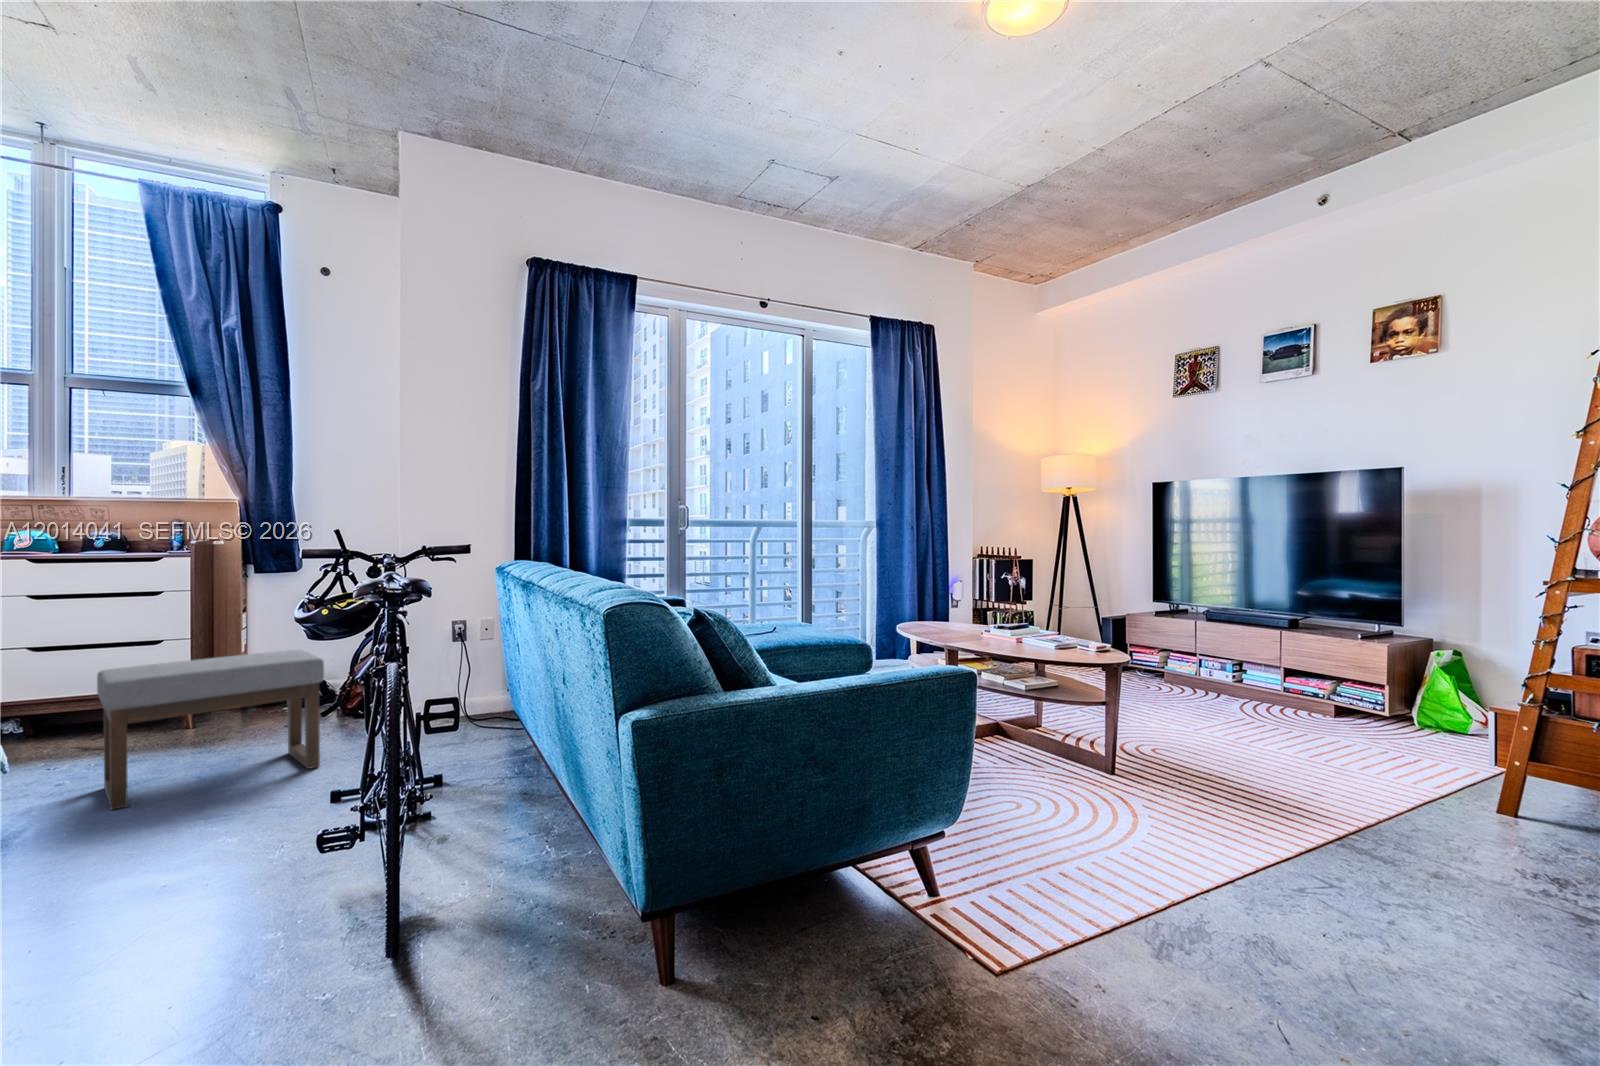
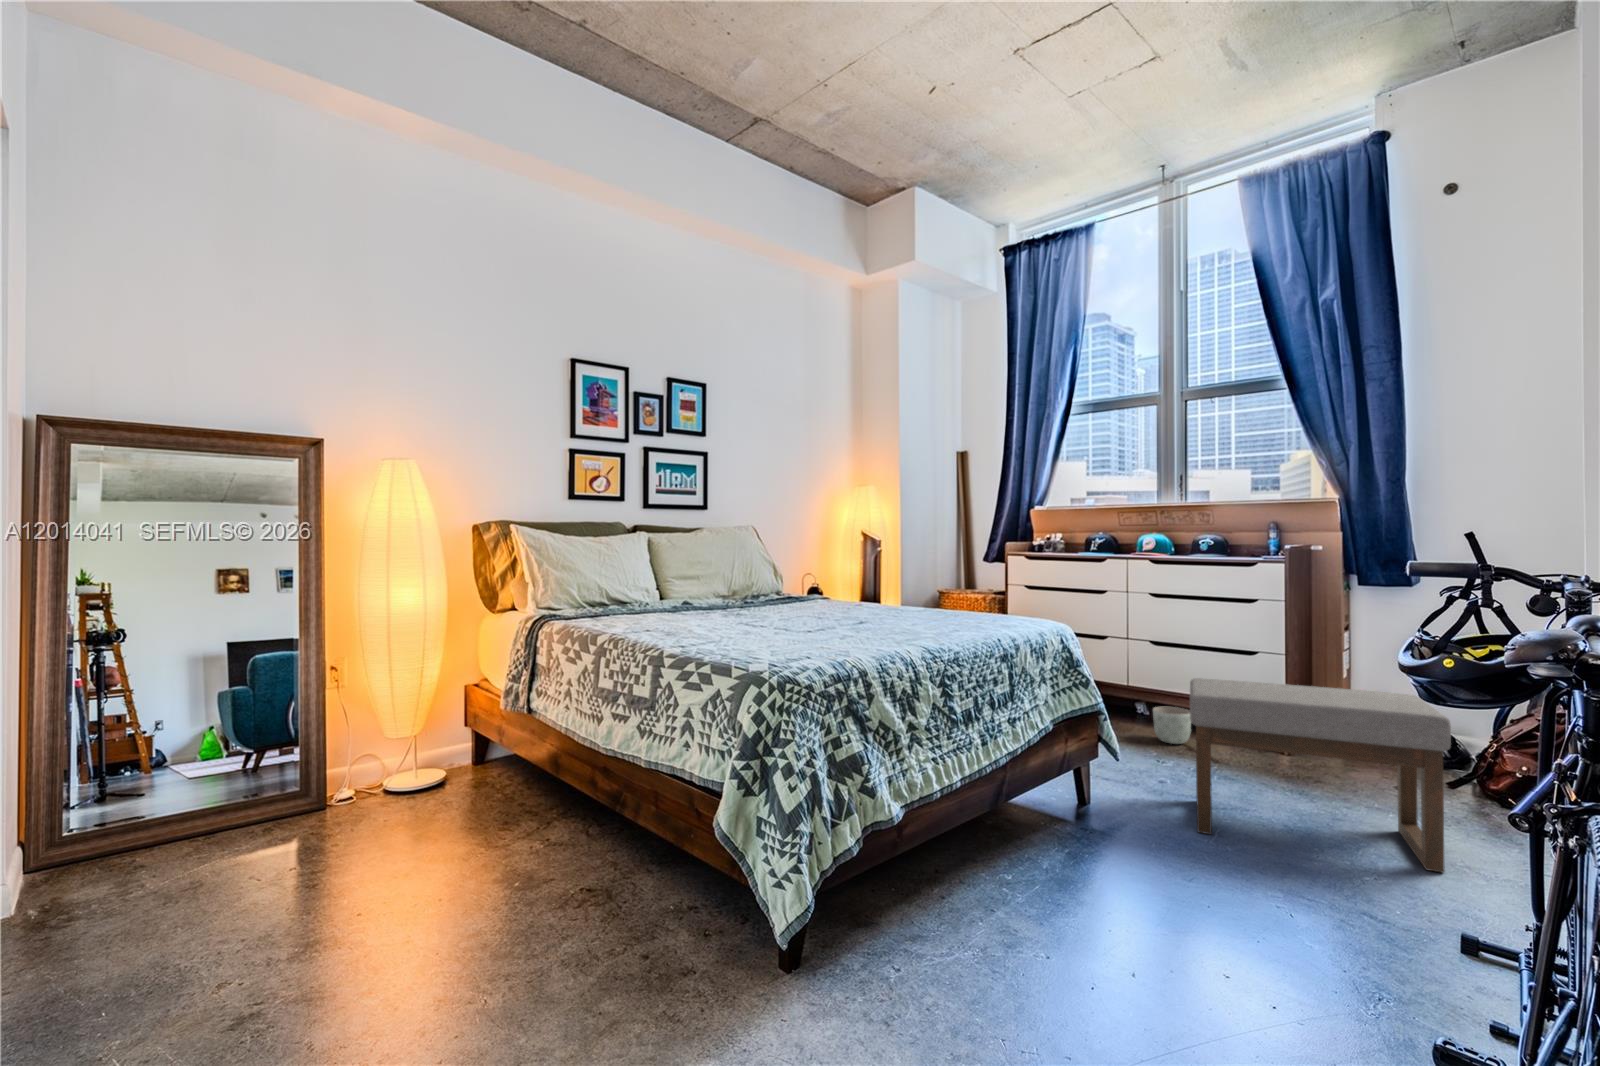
planter: none [34,711,86,751] -> present [1153,707,1191,744]

